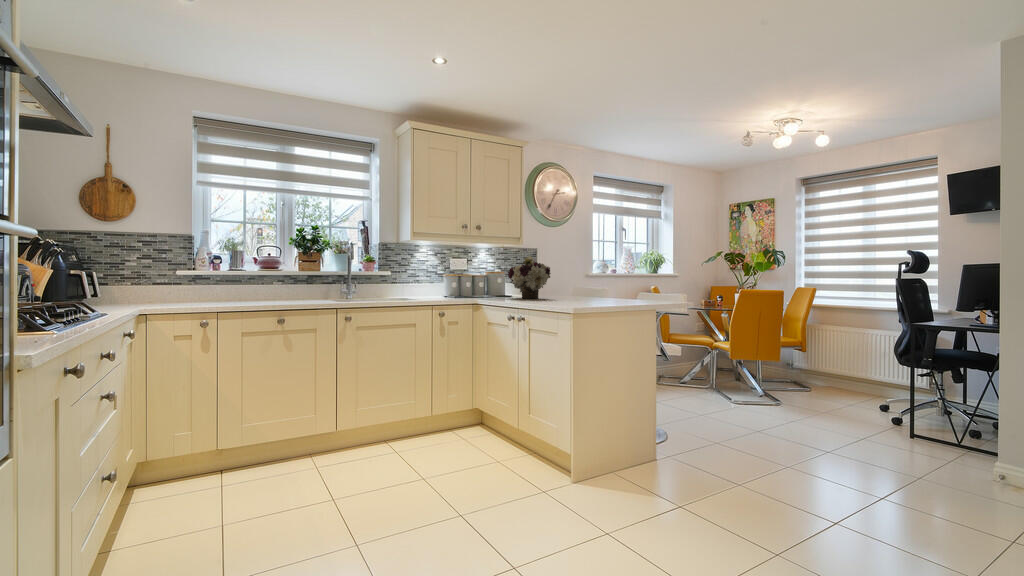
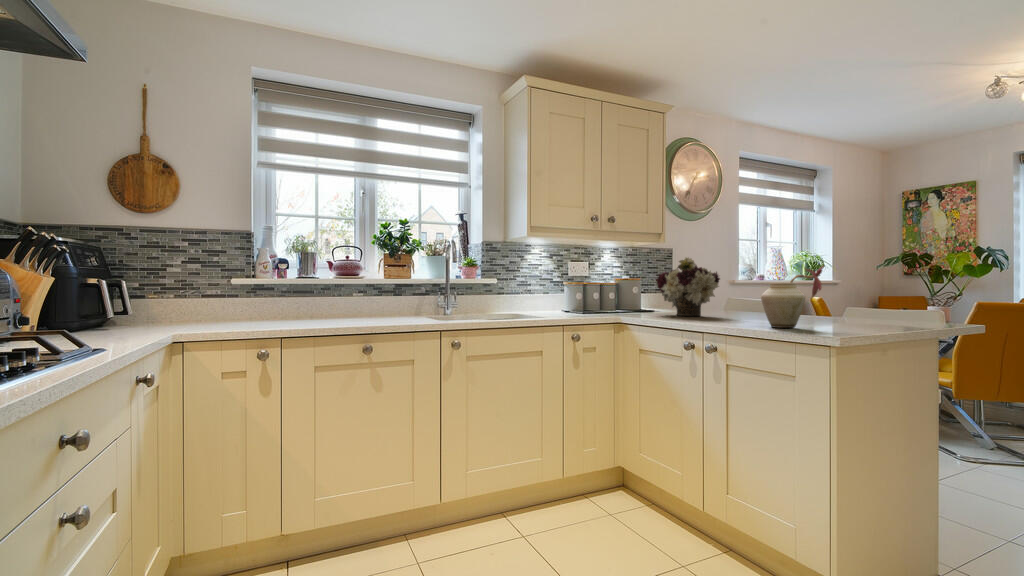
vase: none [558,261,597,303] -> present [761,266,824,328]

